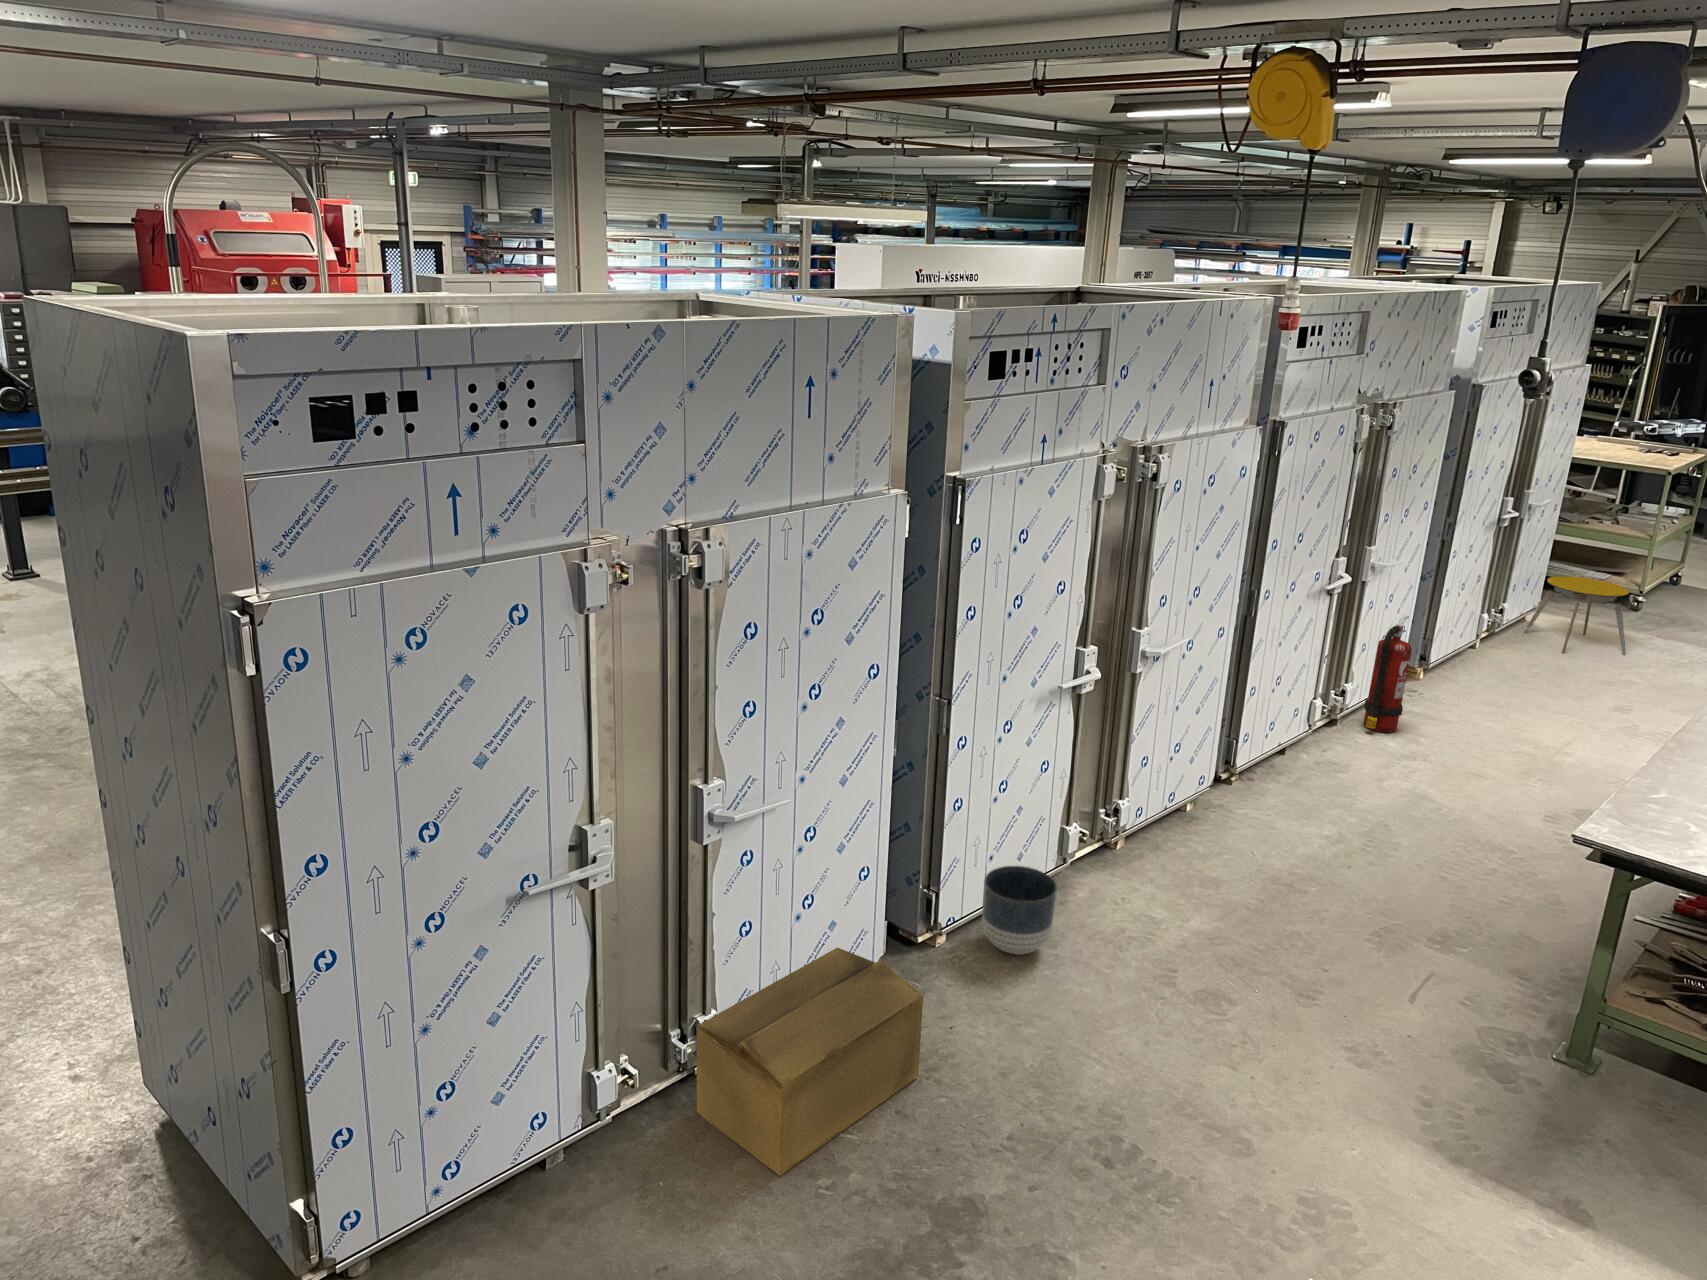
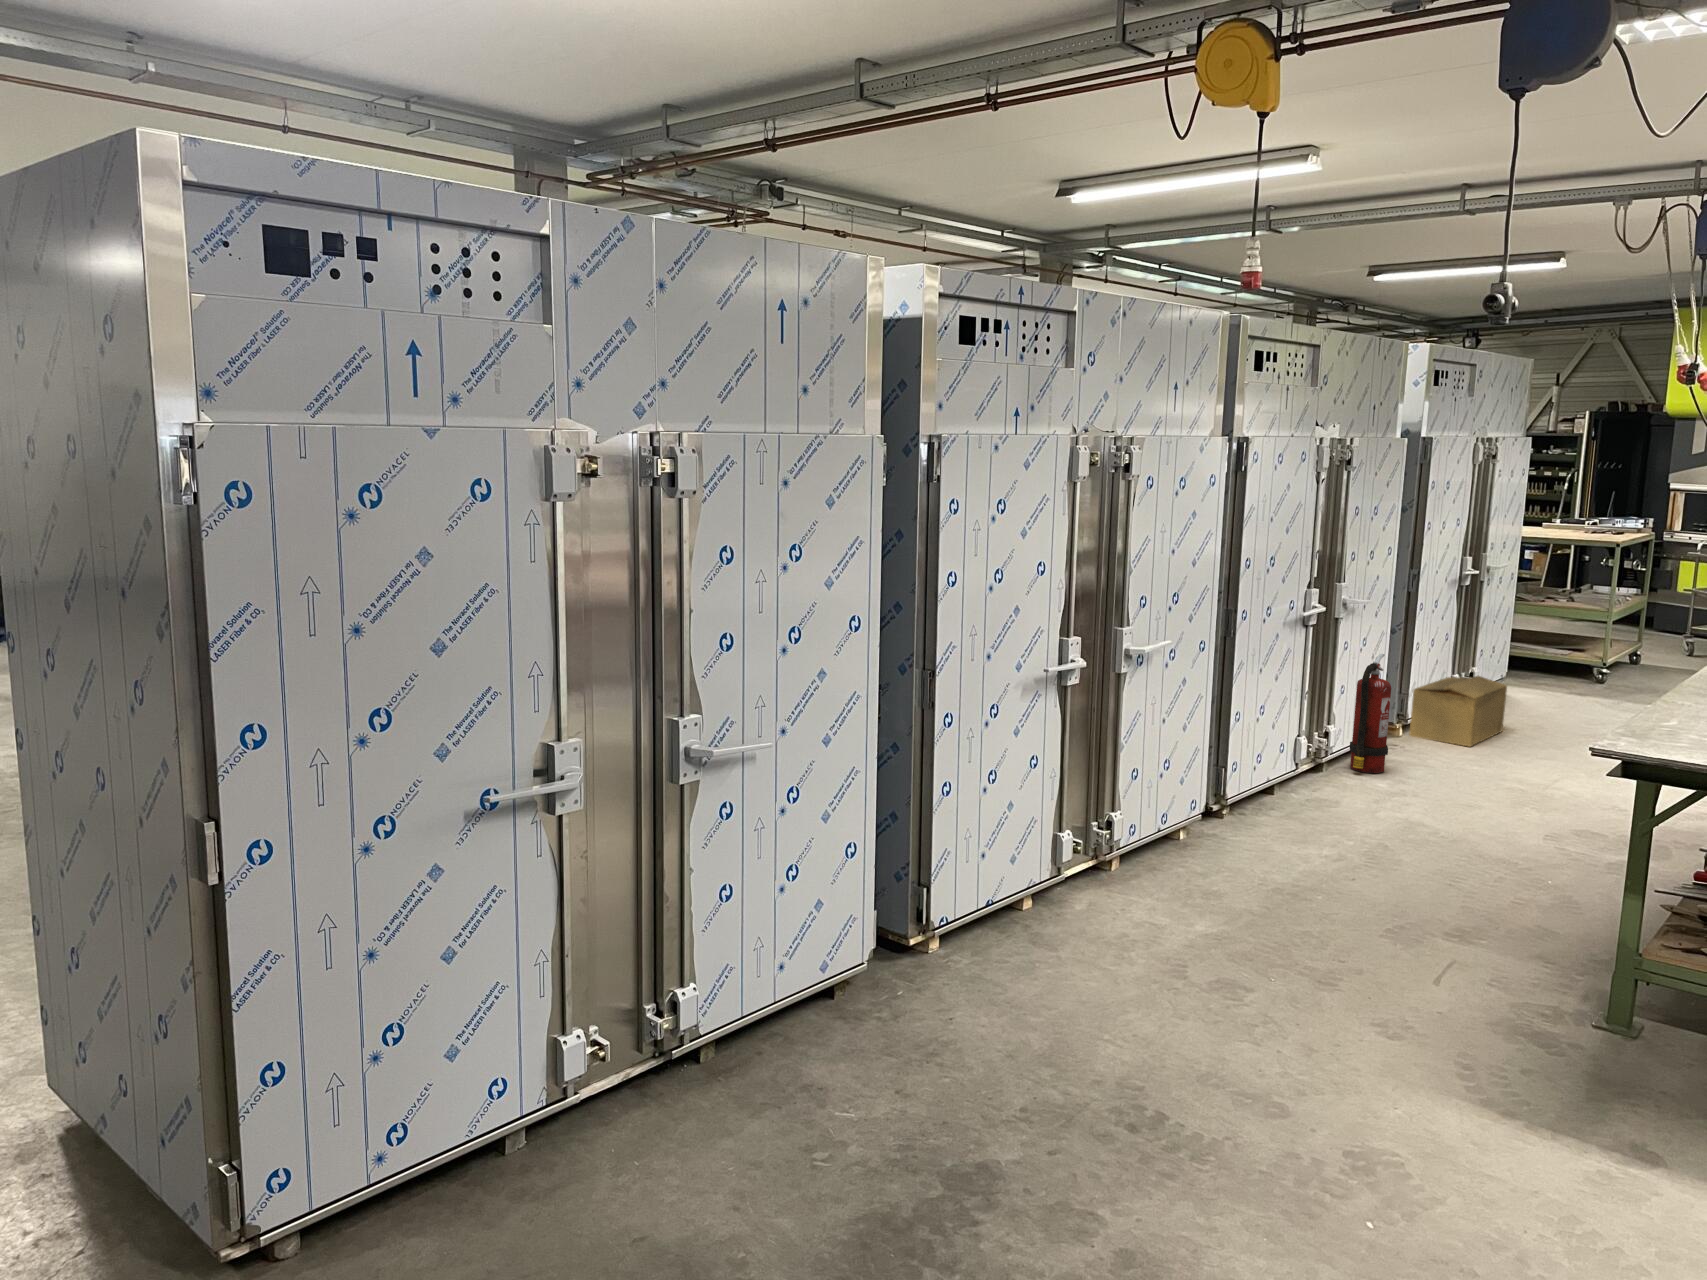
stool: present [1524,576,1629,654] -> none [1496,640,1599,712]
planter: present [982,866,1057,955] -> none [977,864,1054,955]
cardboard box: present [697,947,923,1176] -> present [1409,676,1507,747]

